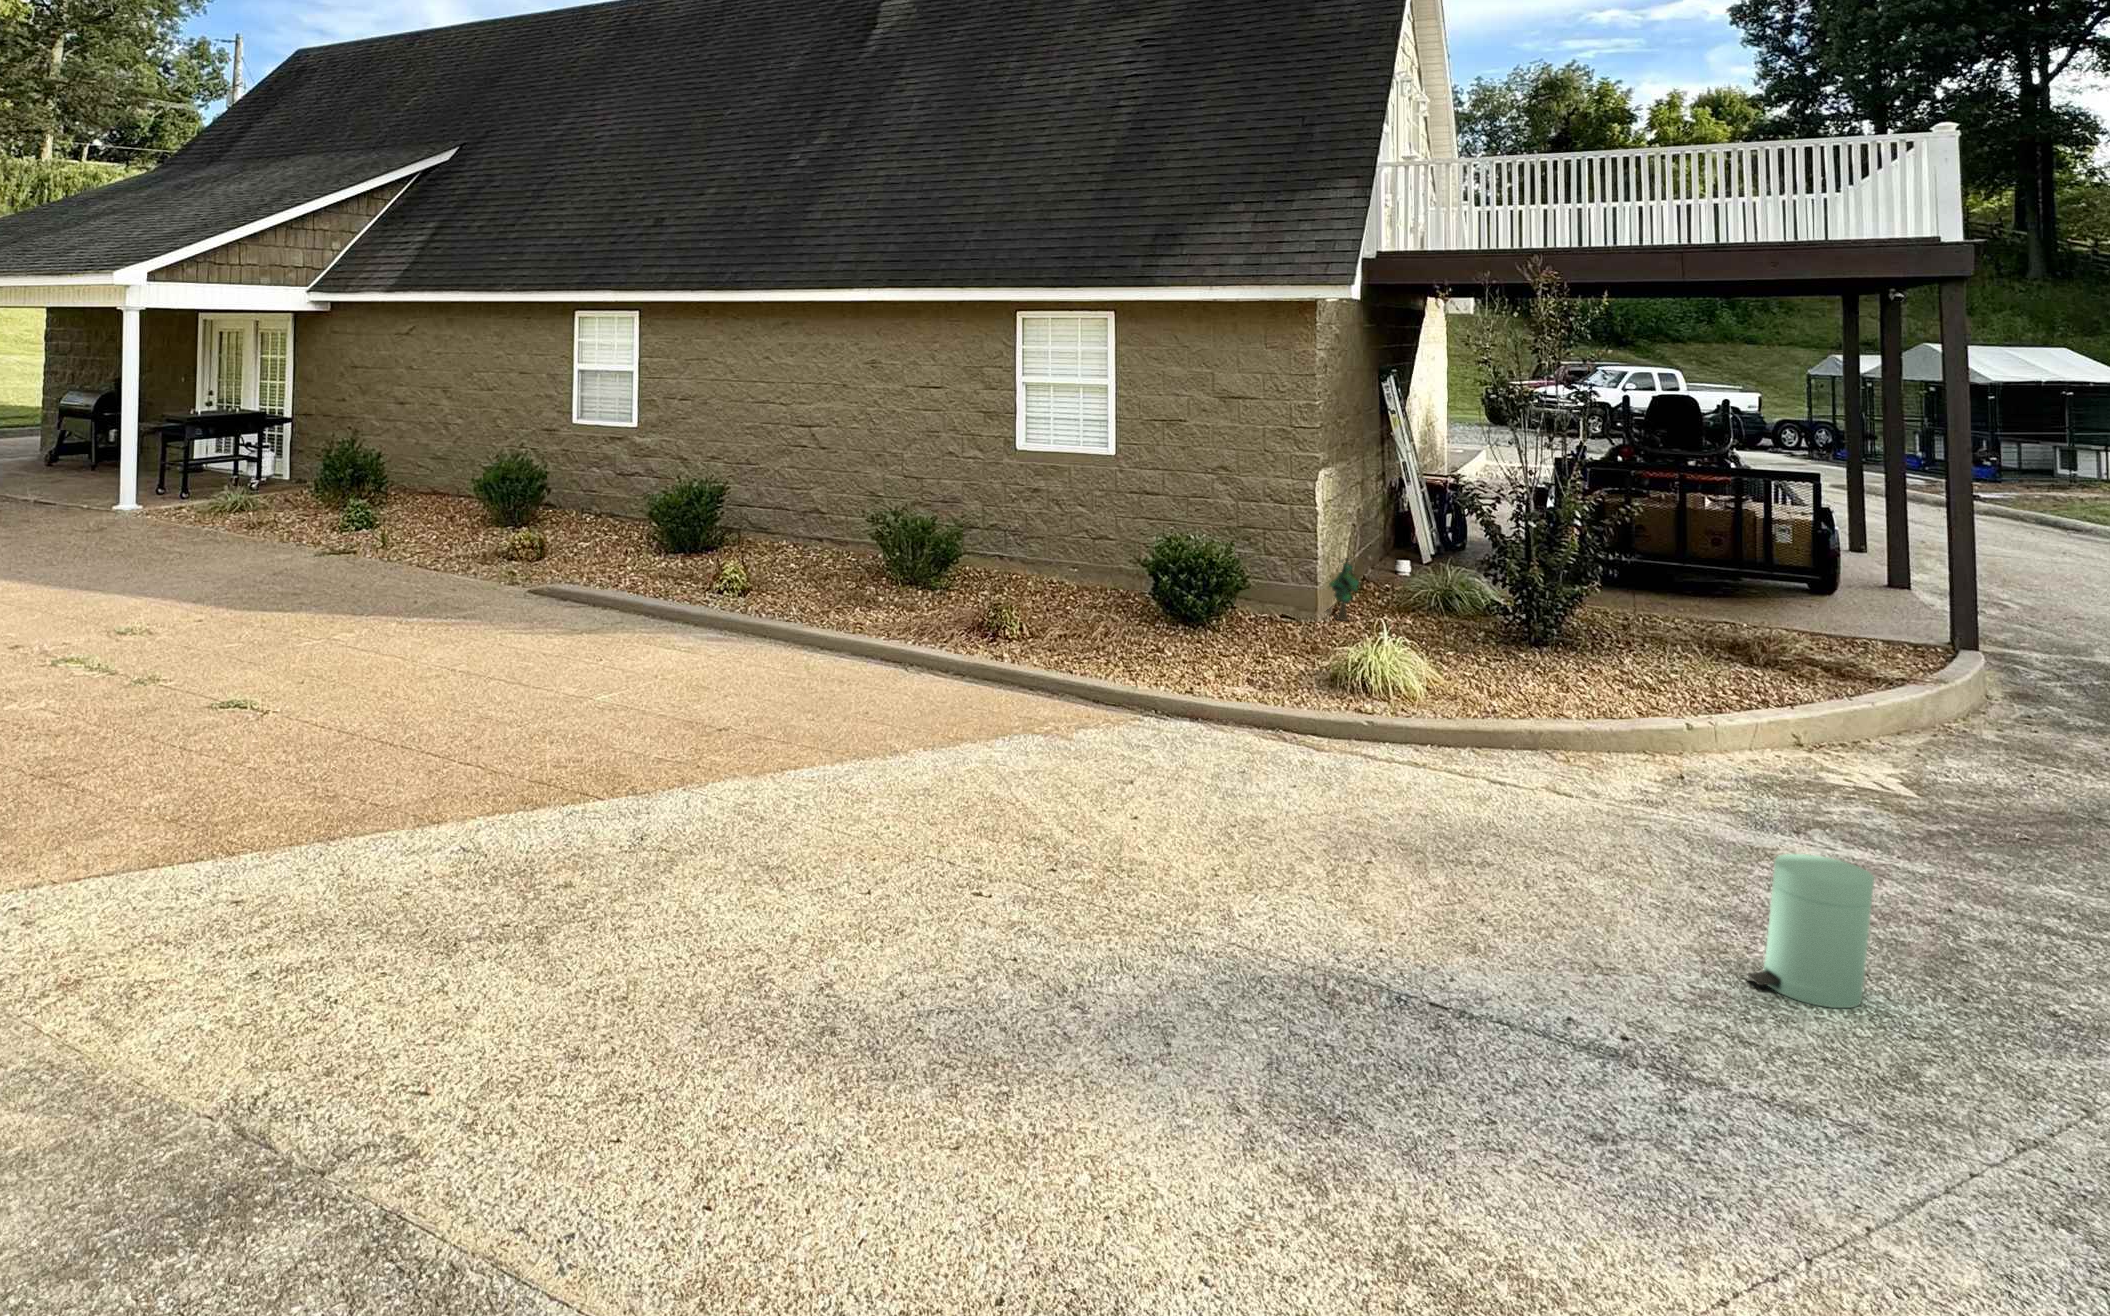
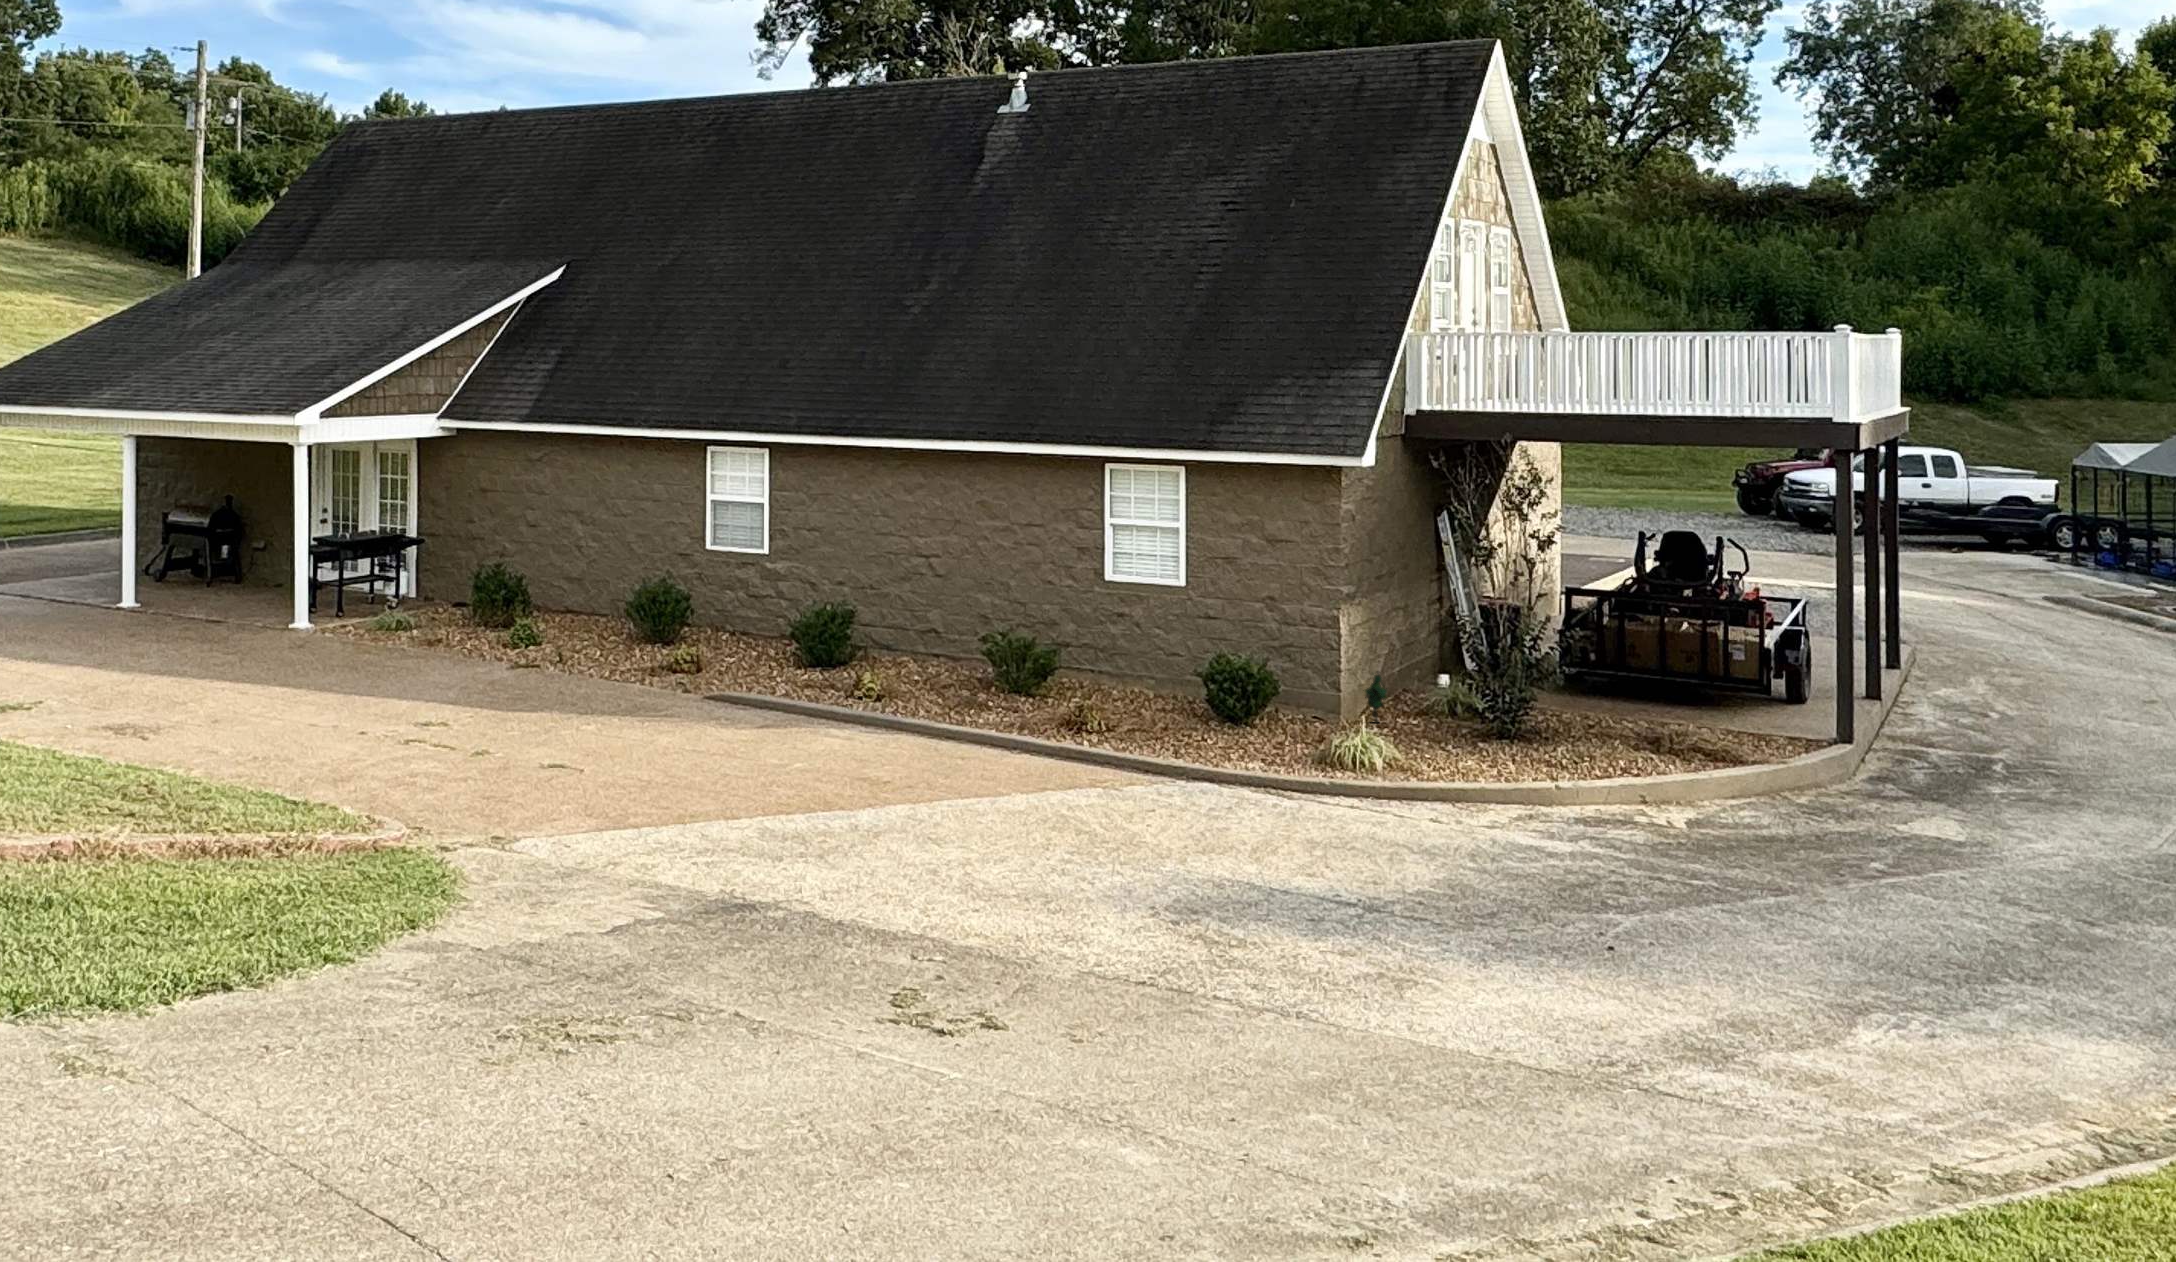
trash can: present [1747,854,1874,1008] -> none [1434,815,1487,889]

